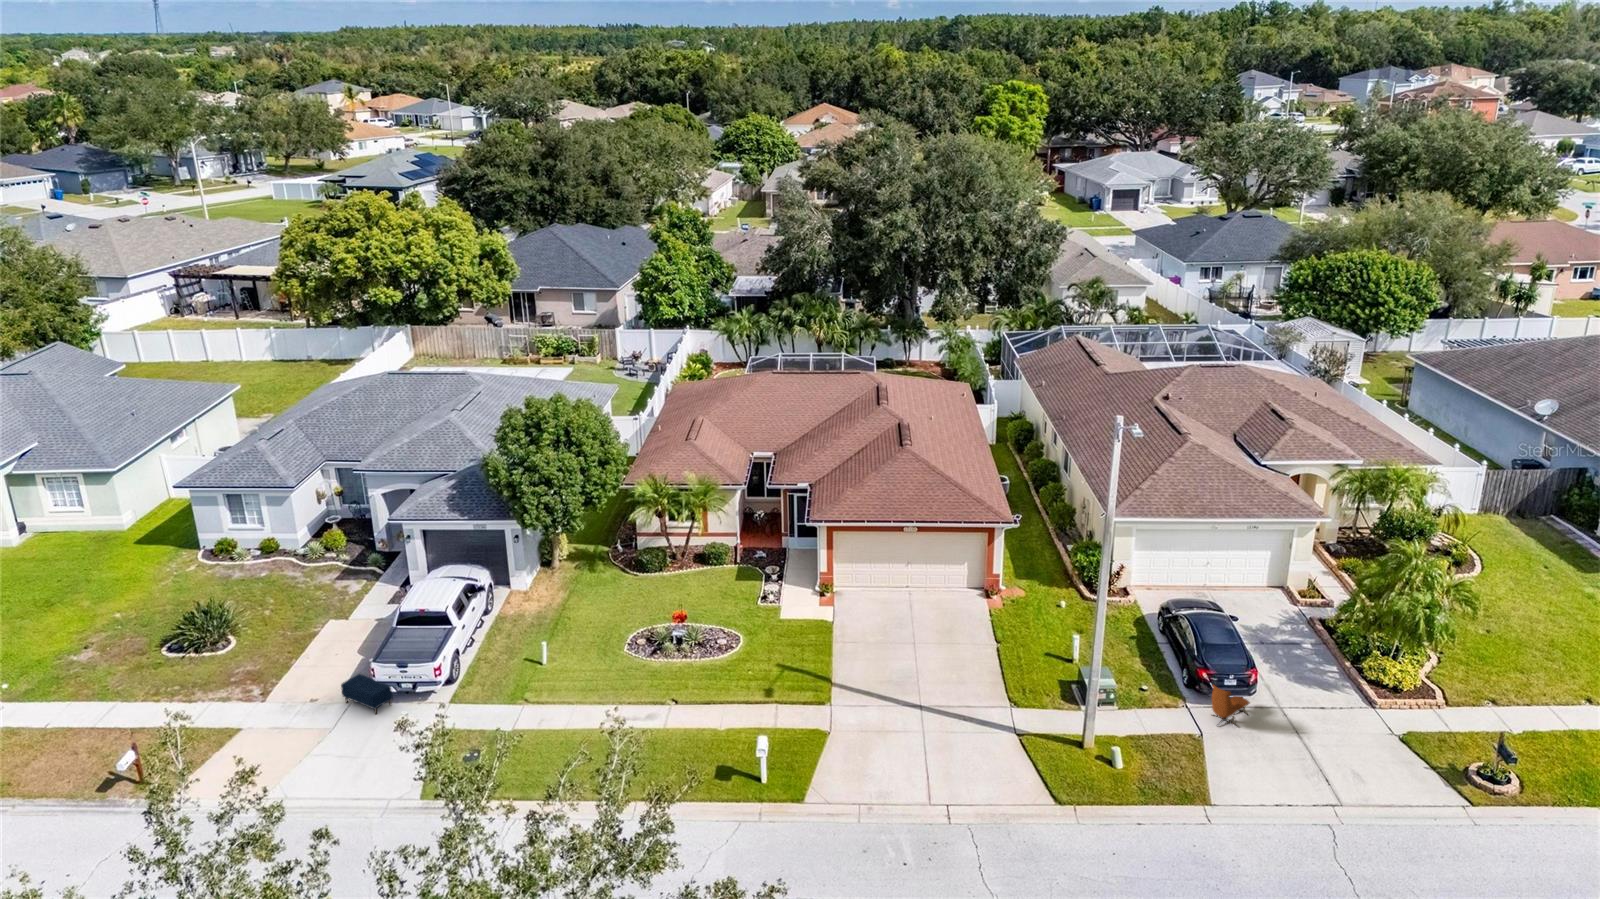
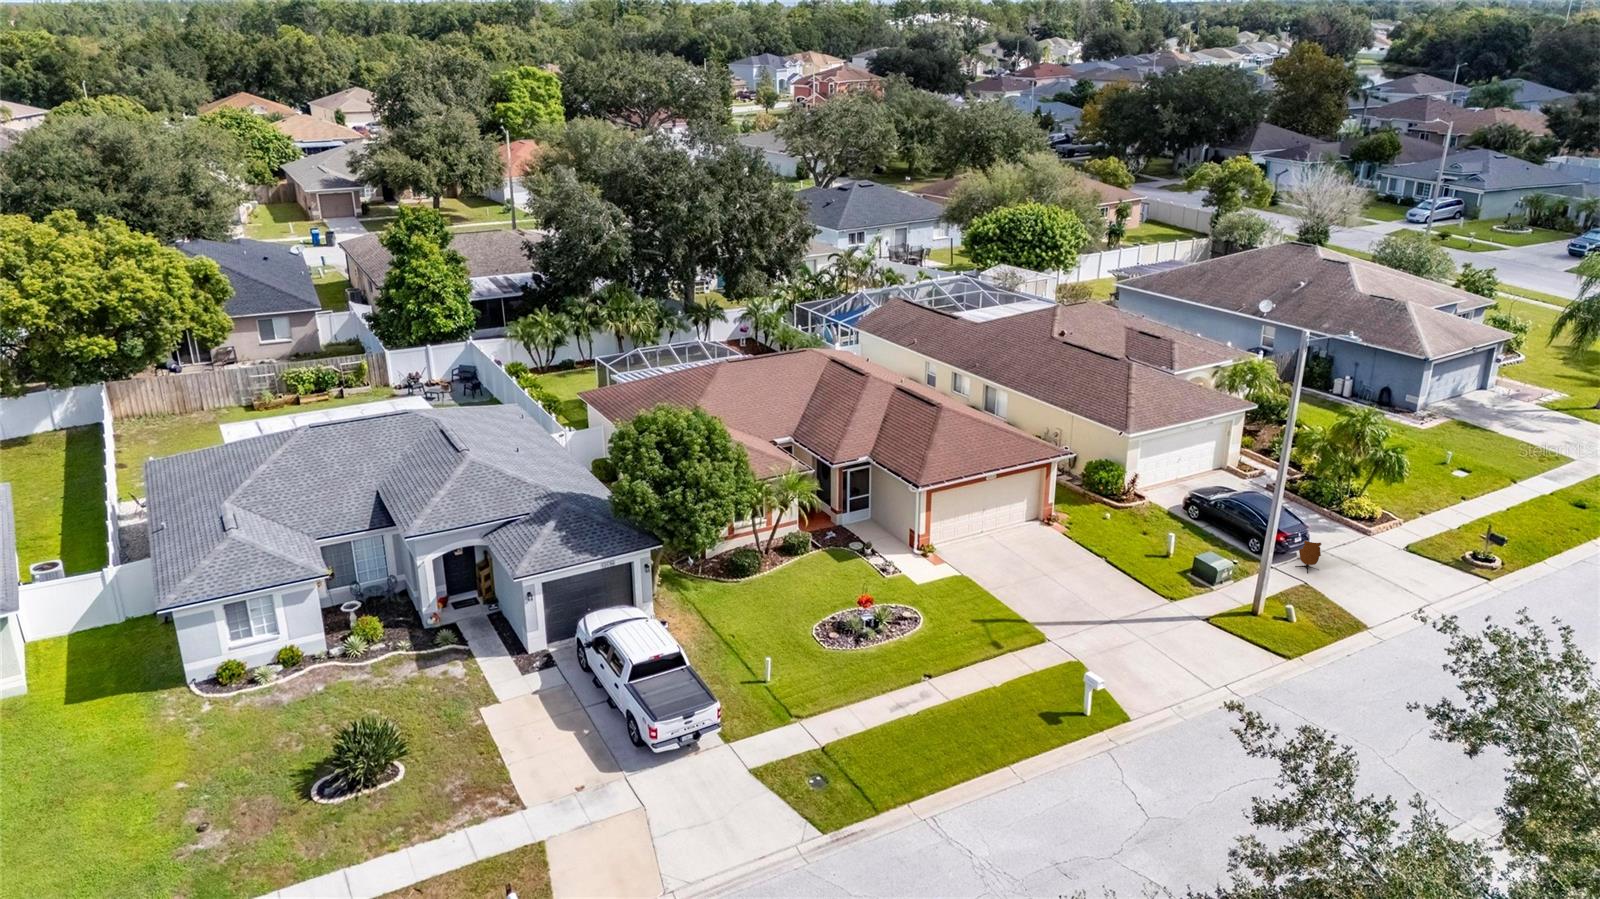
bench: present [341,674,393,714] -> none [626,739,681,774]

